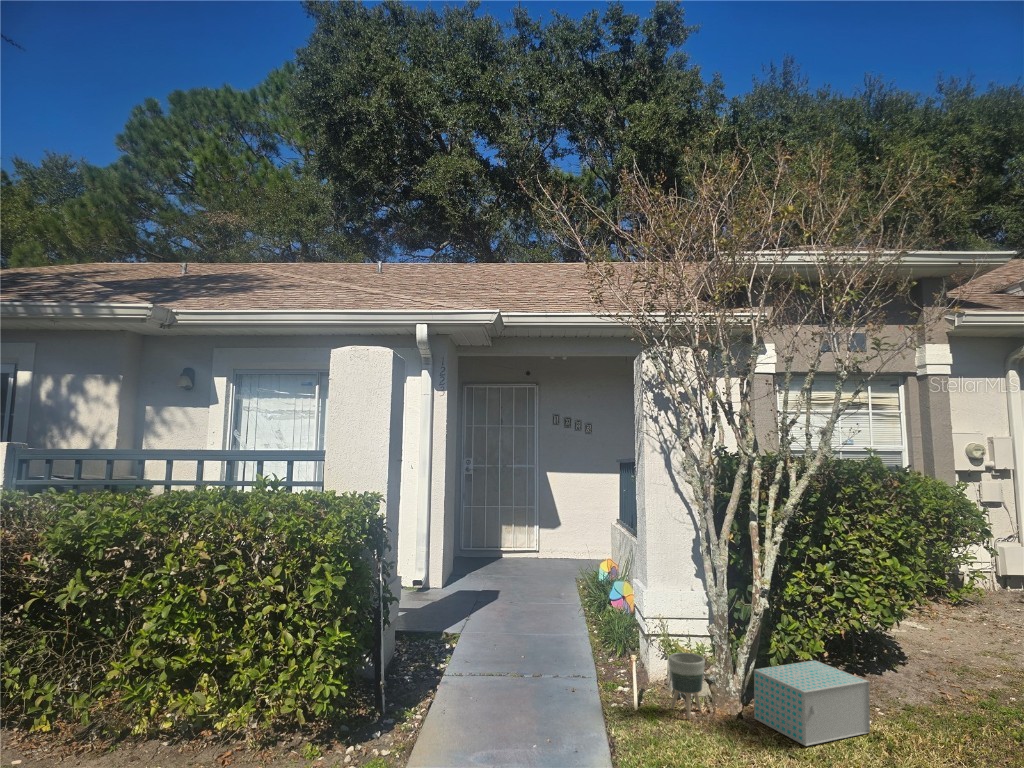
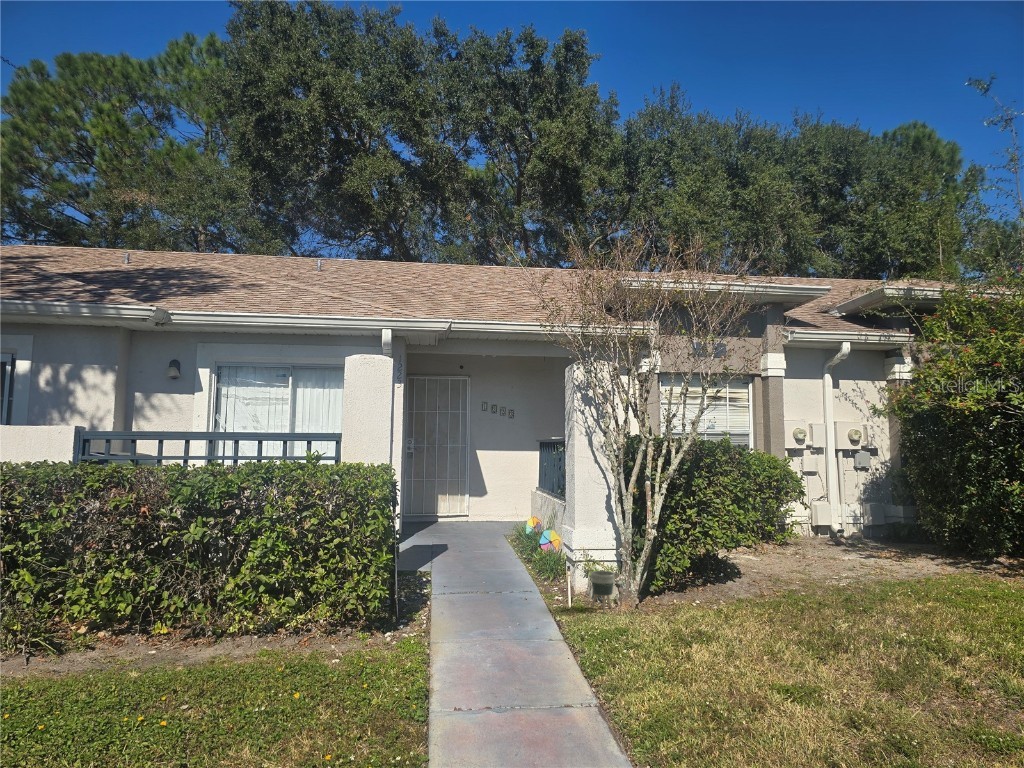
storage box: present [754,661,870,746] -> none [646,573,718,622]

